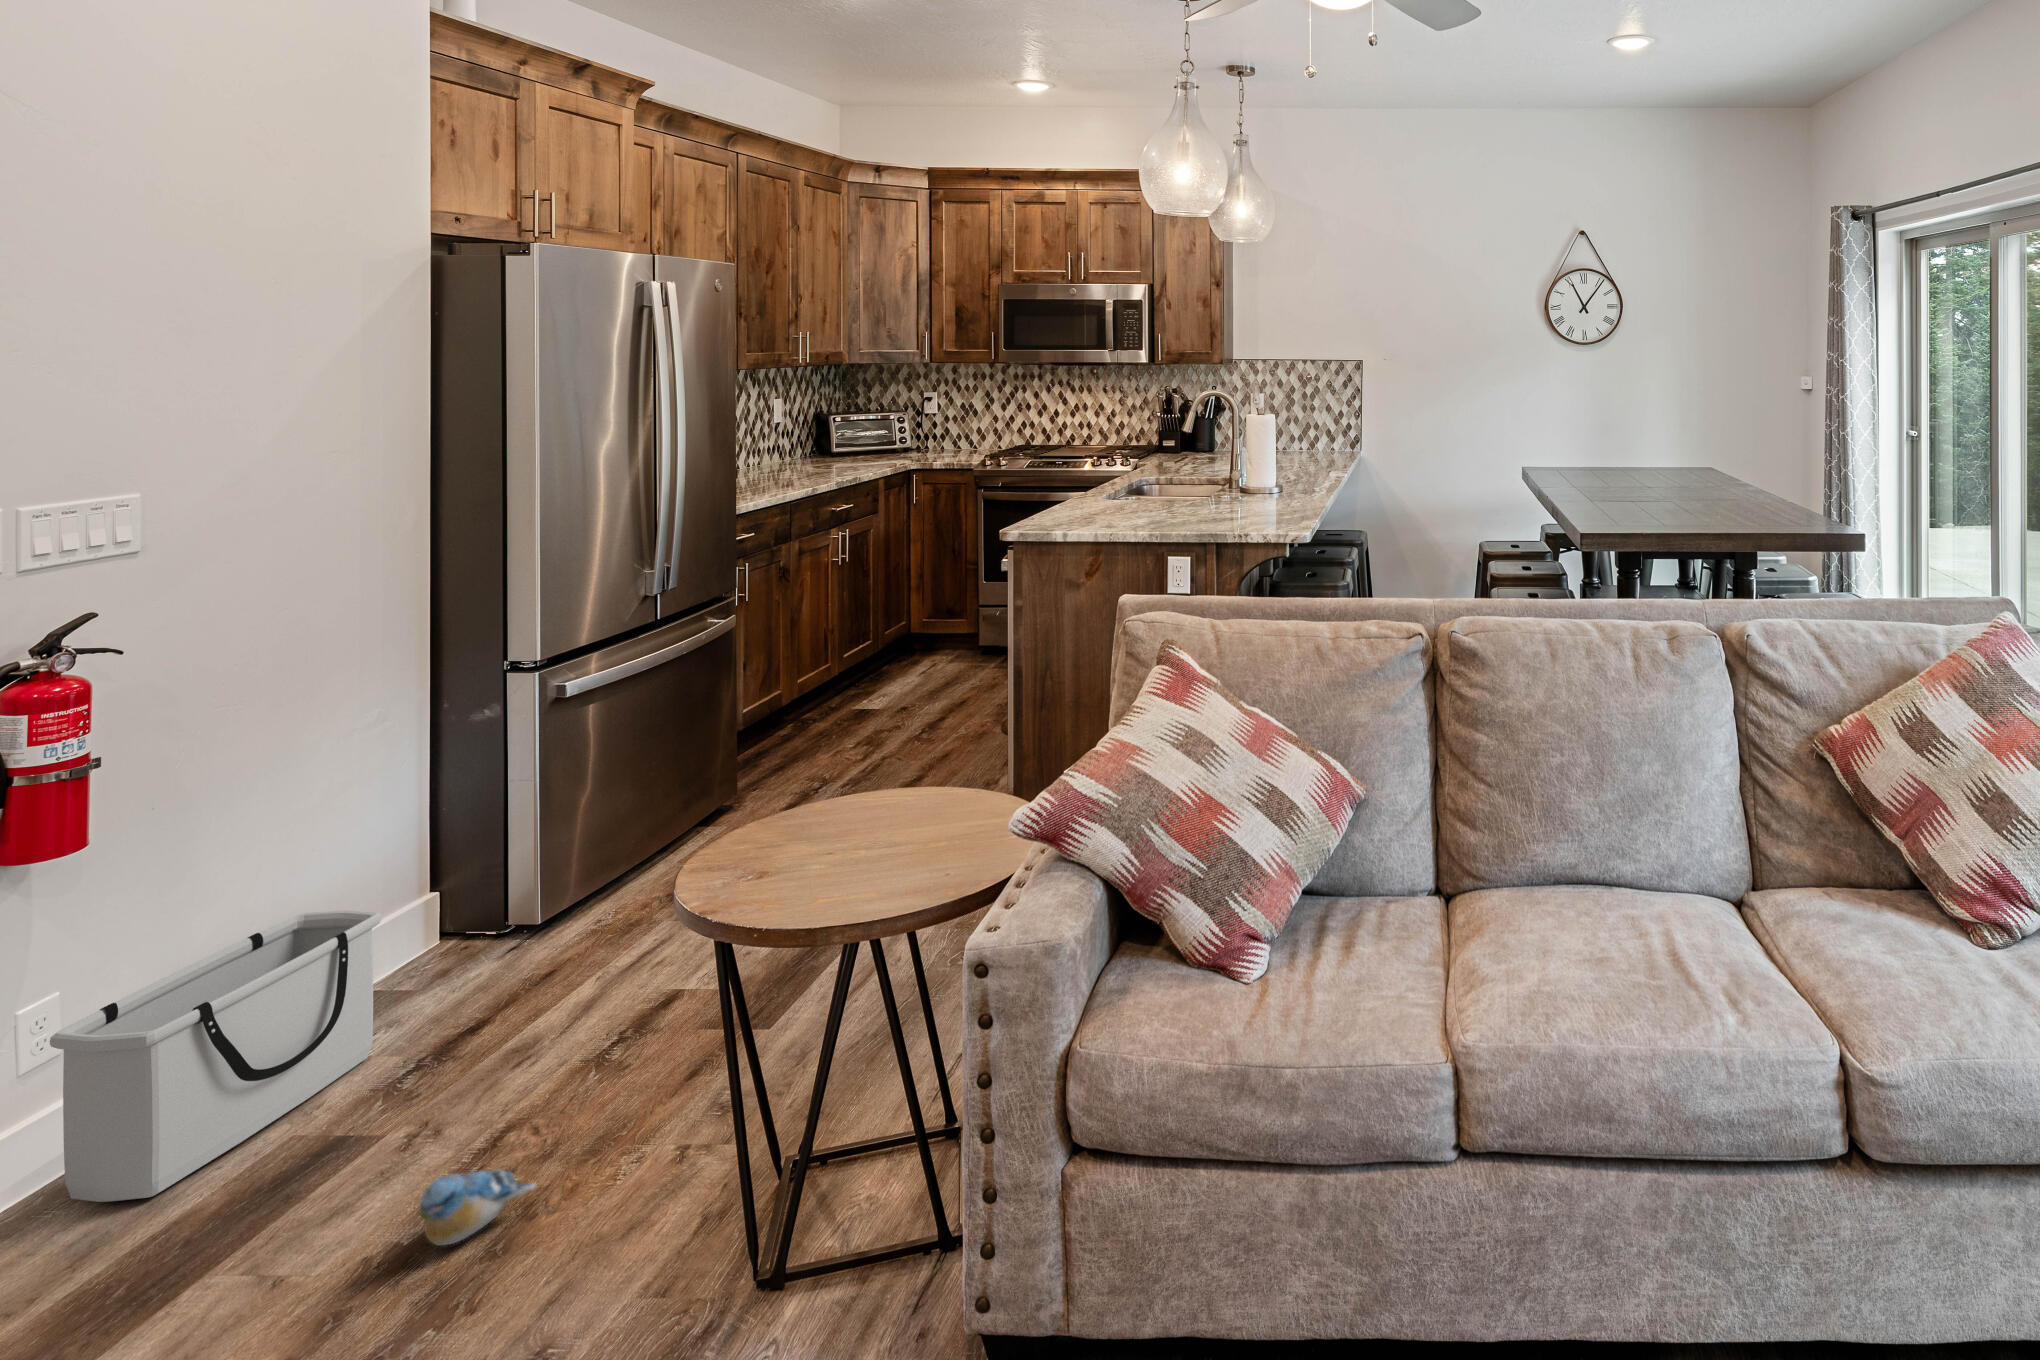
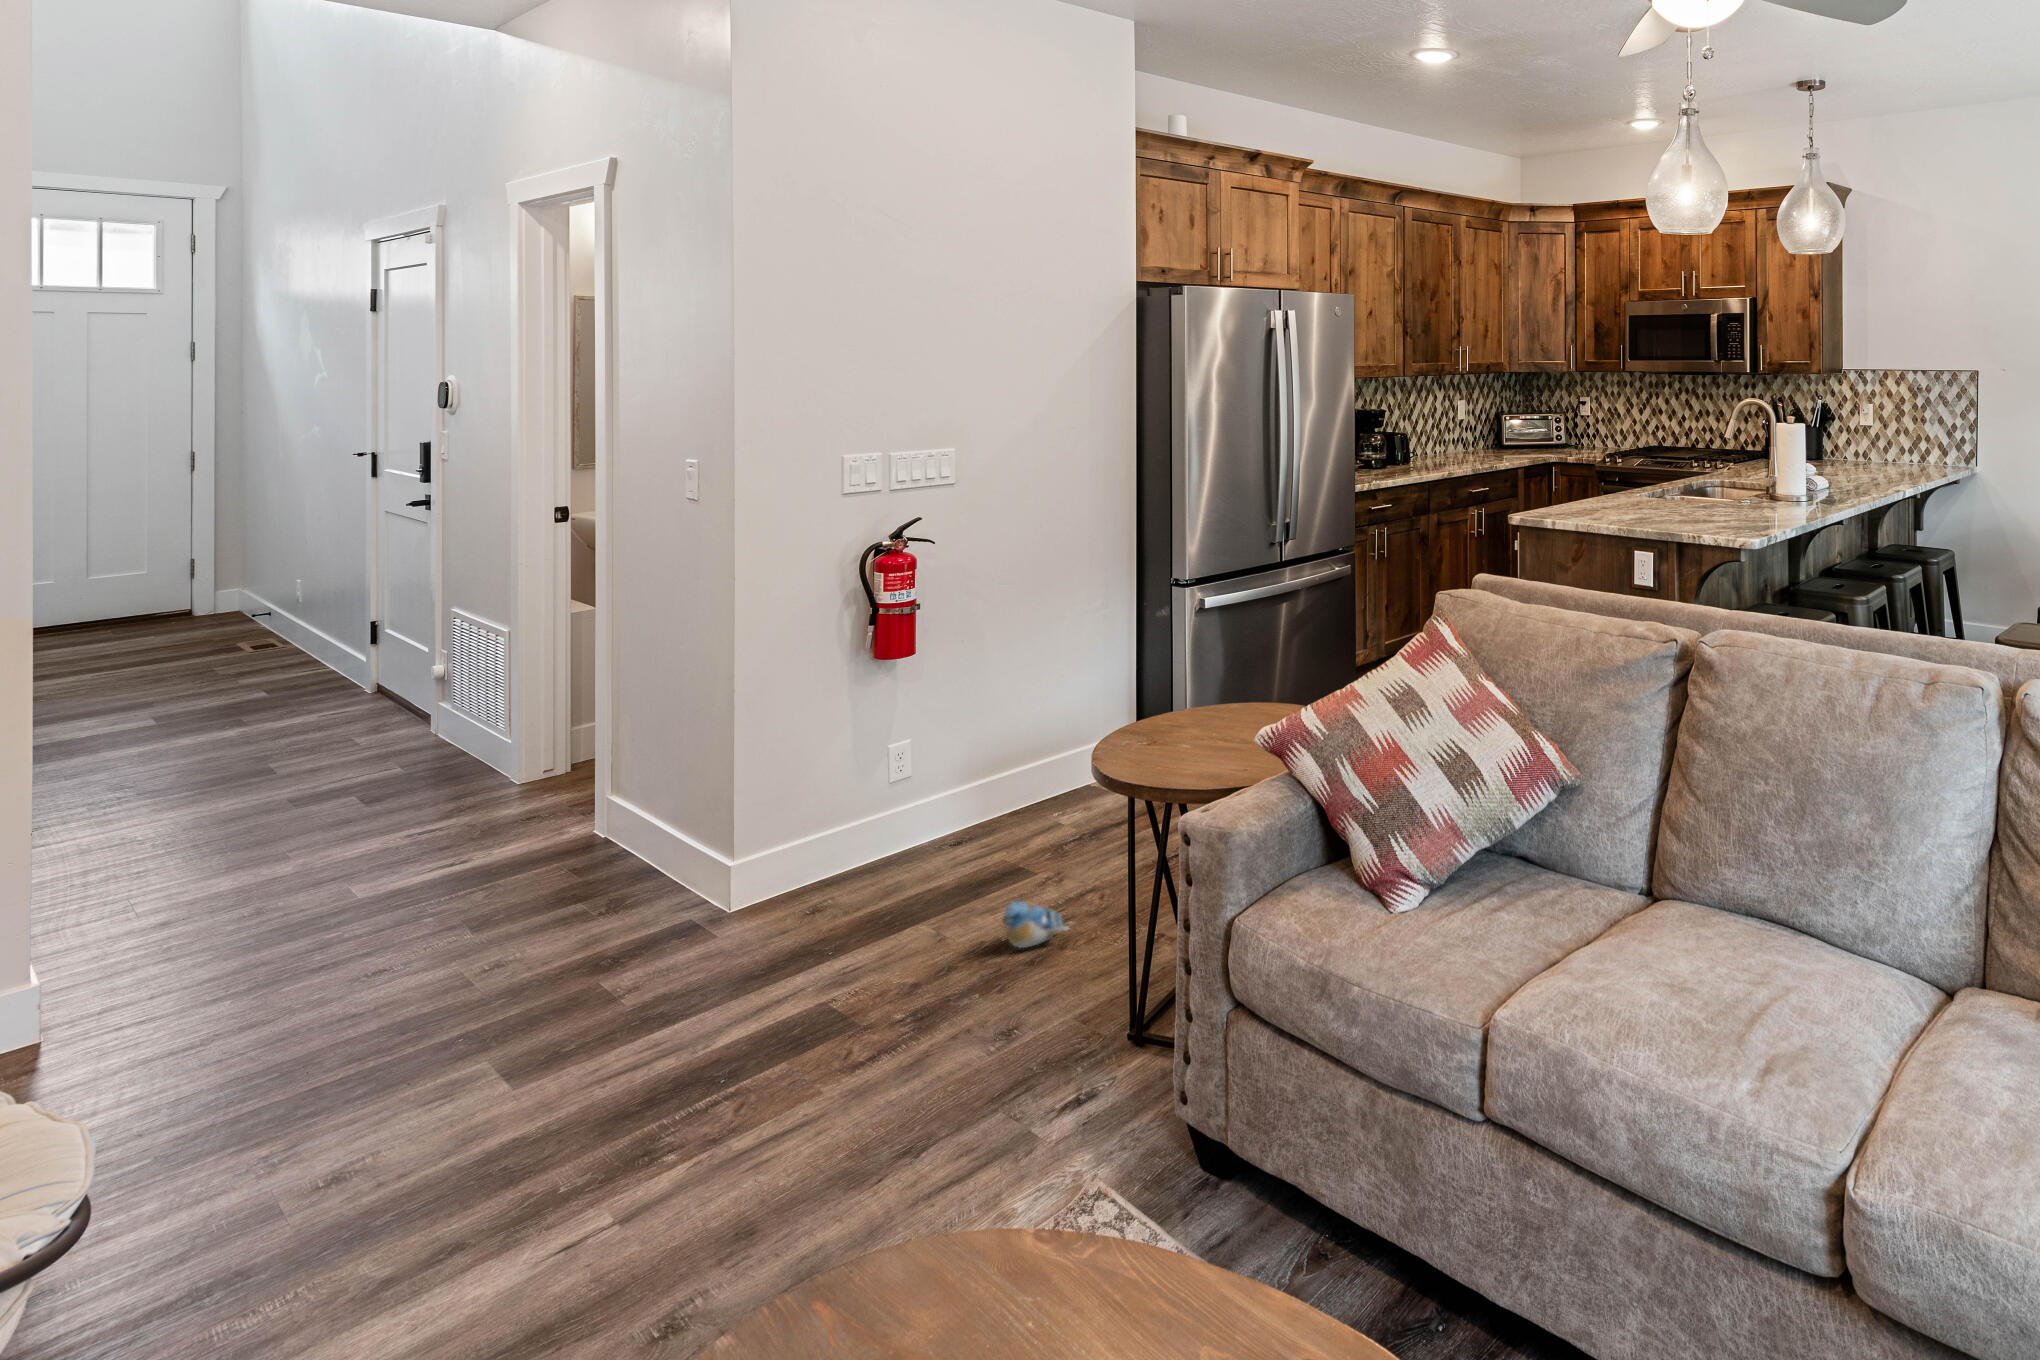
storage bin: present [50,911,382,1202] -> none [903,725,1069,871]

